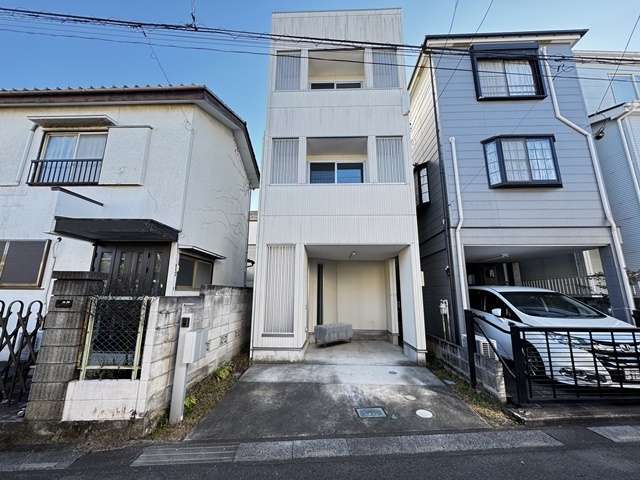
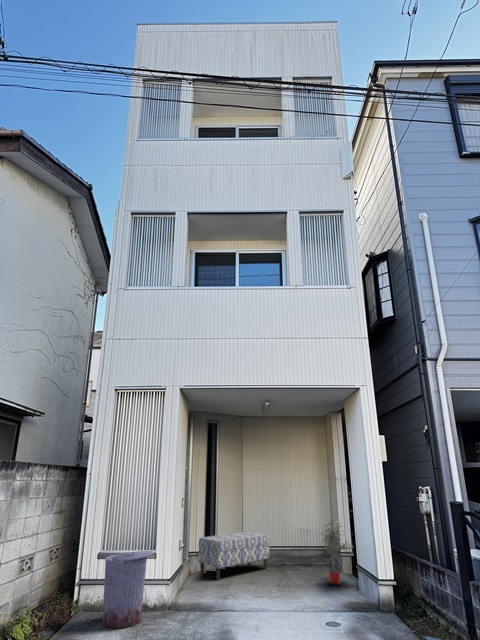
potted tree: none [383,317,402,352] -> present [323,520,352,585]
trash can: none [267,333,293,373] -> present [103,551,154,628]

